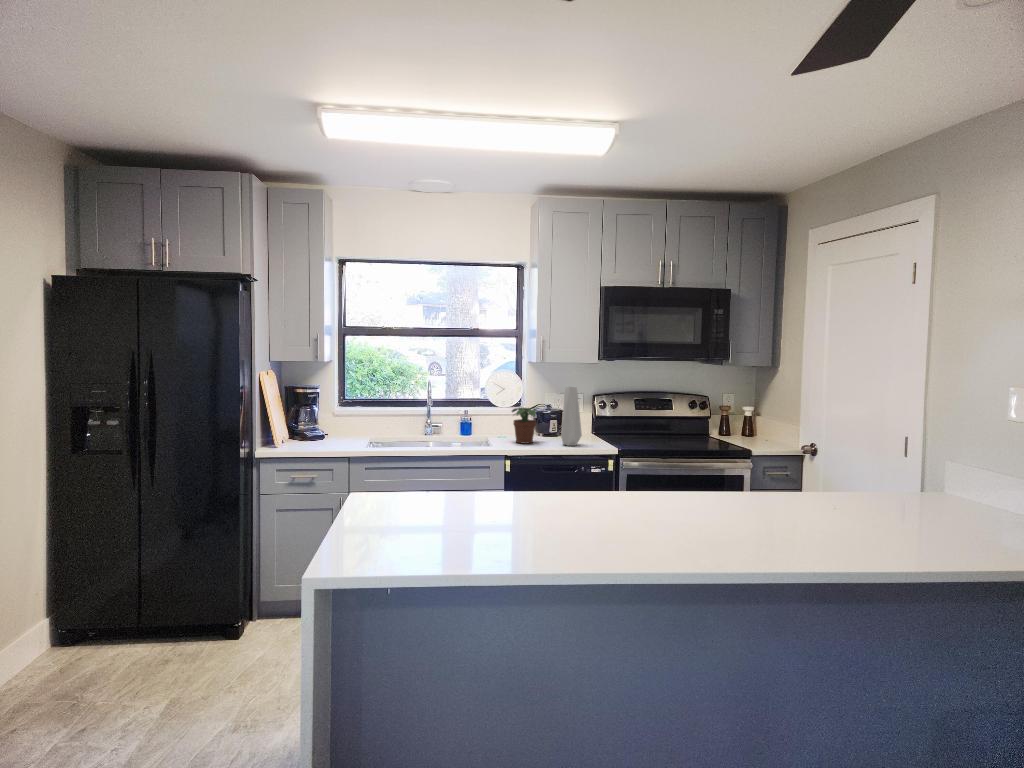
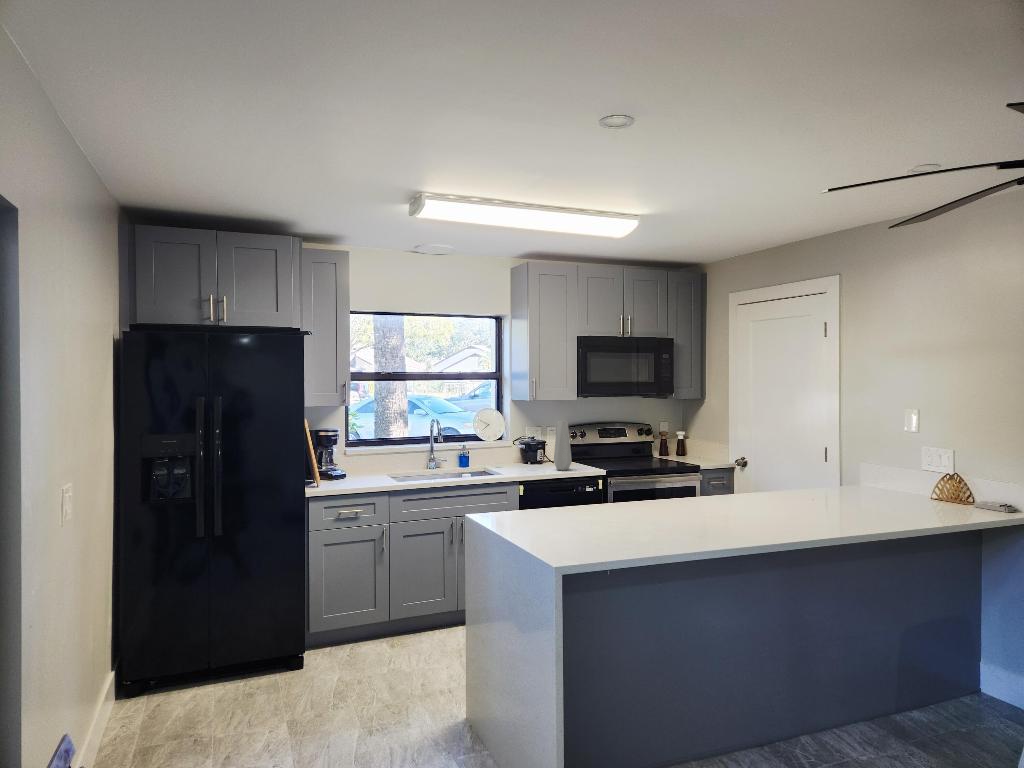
potted plant: present [512,408,540,444] -> none [510,440,535,471]

